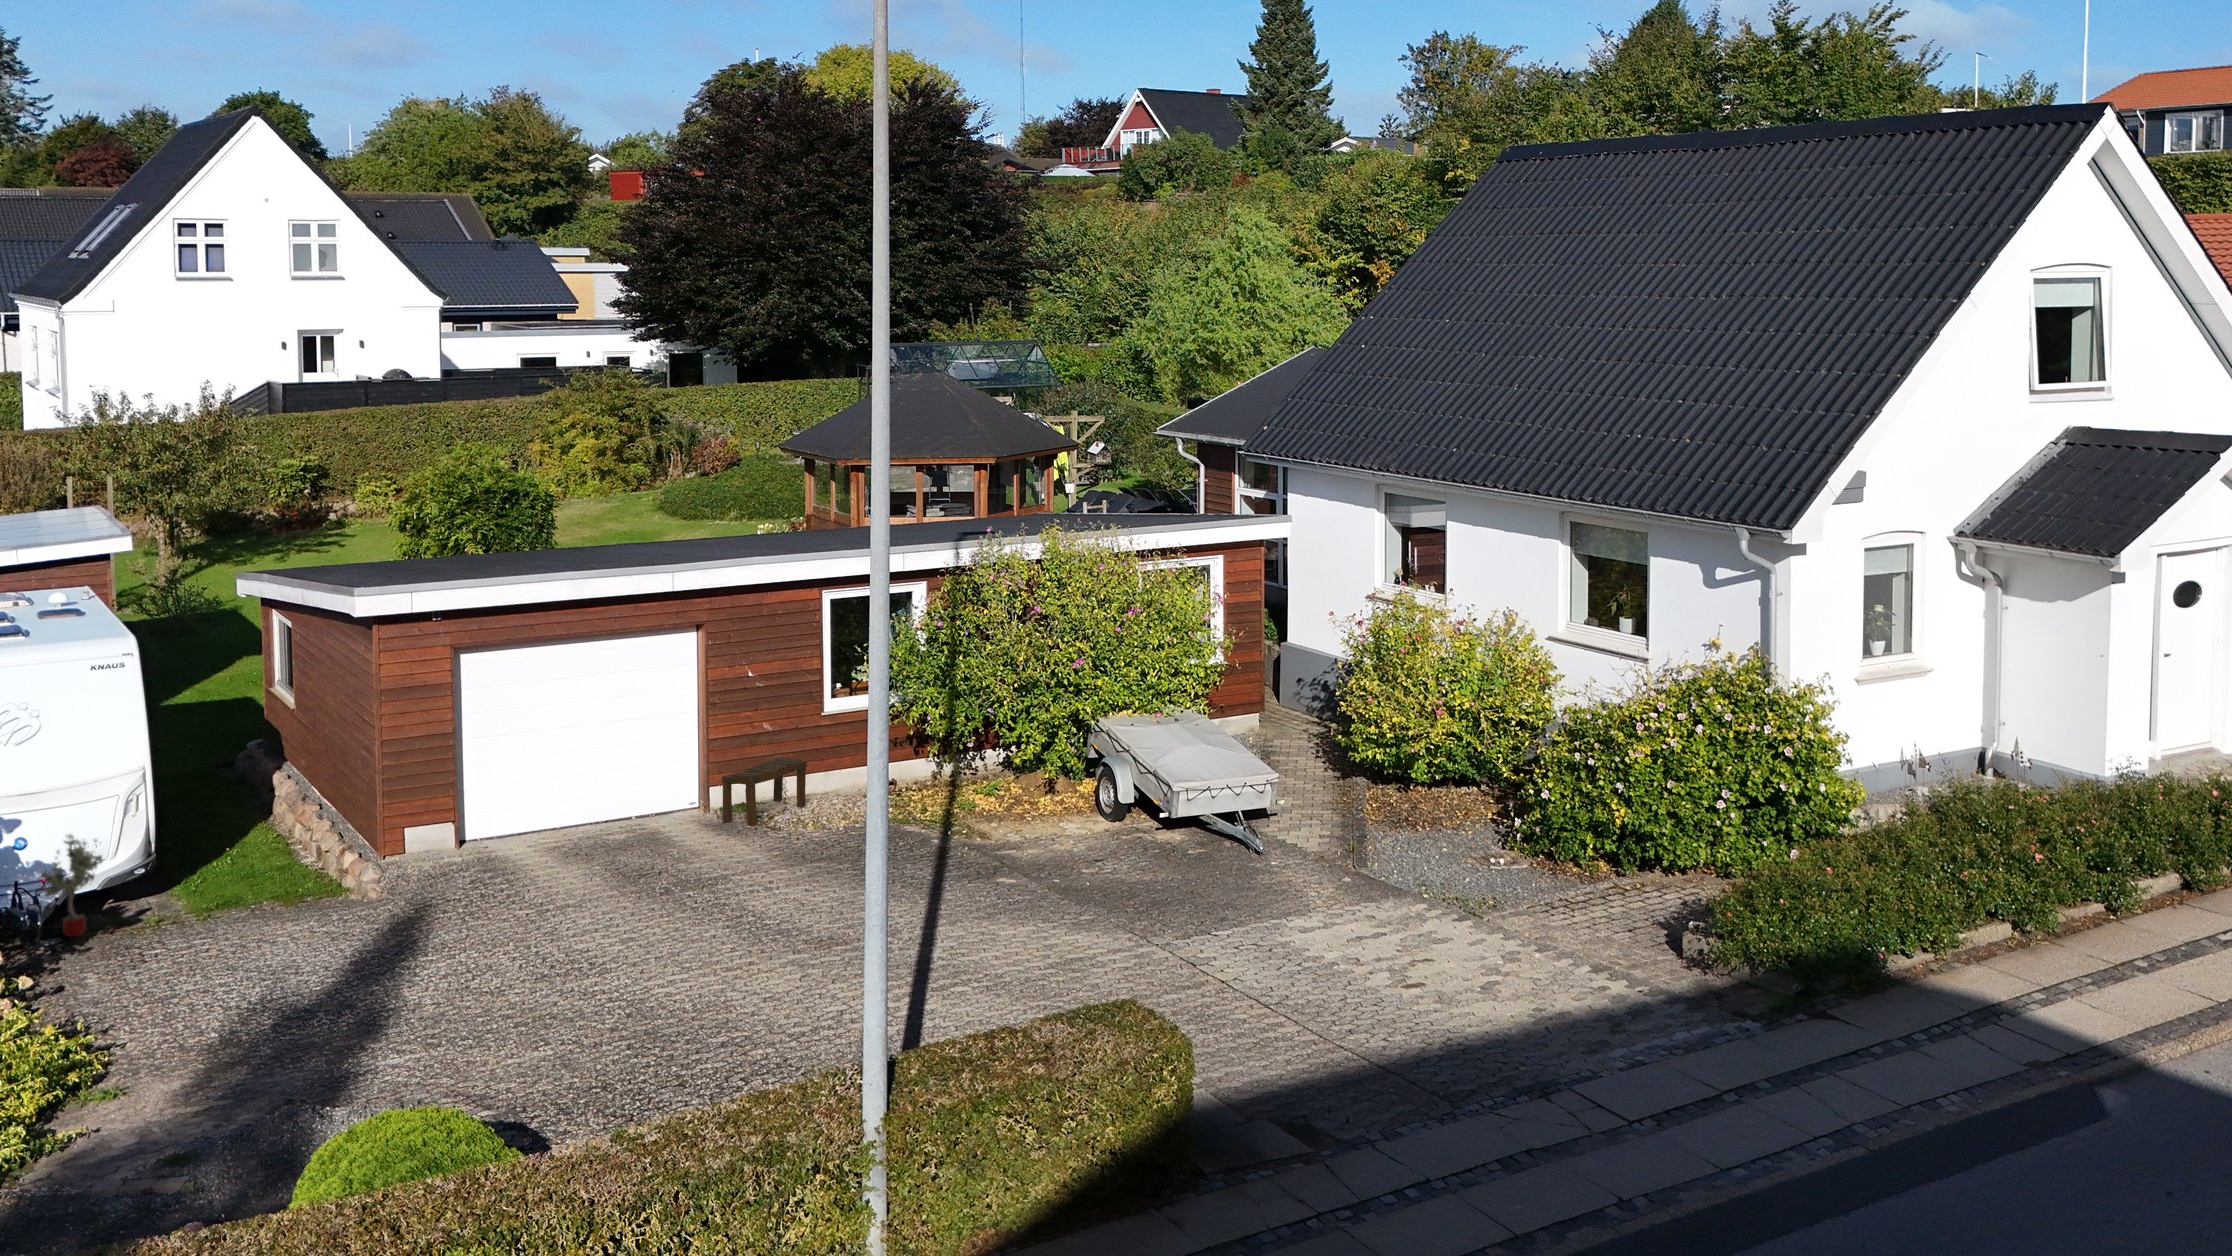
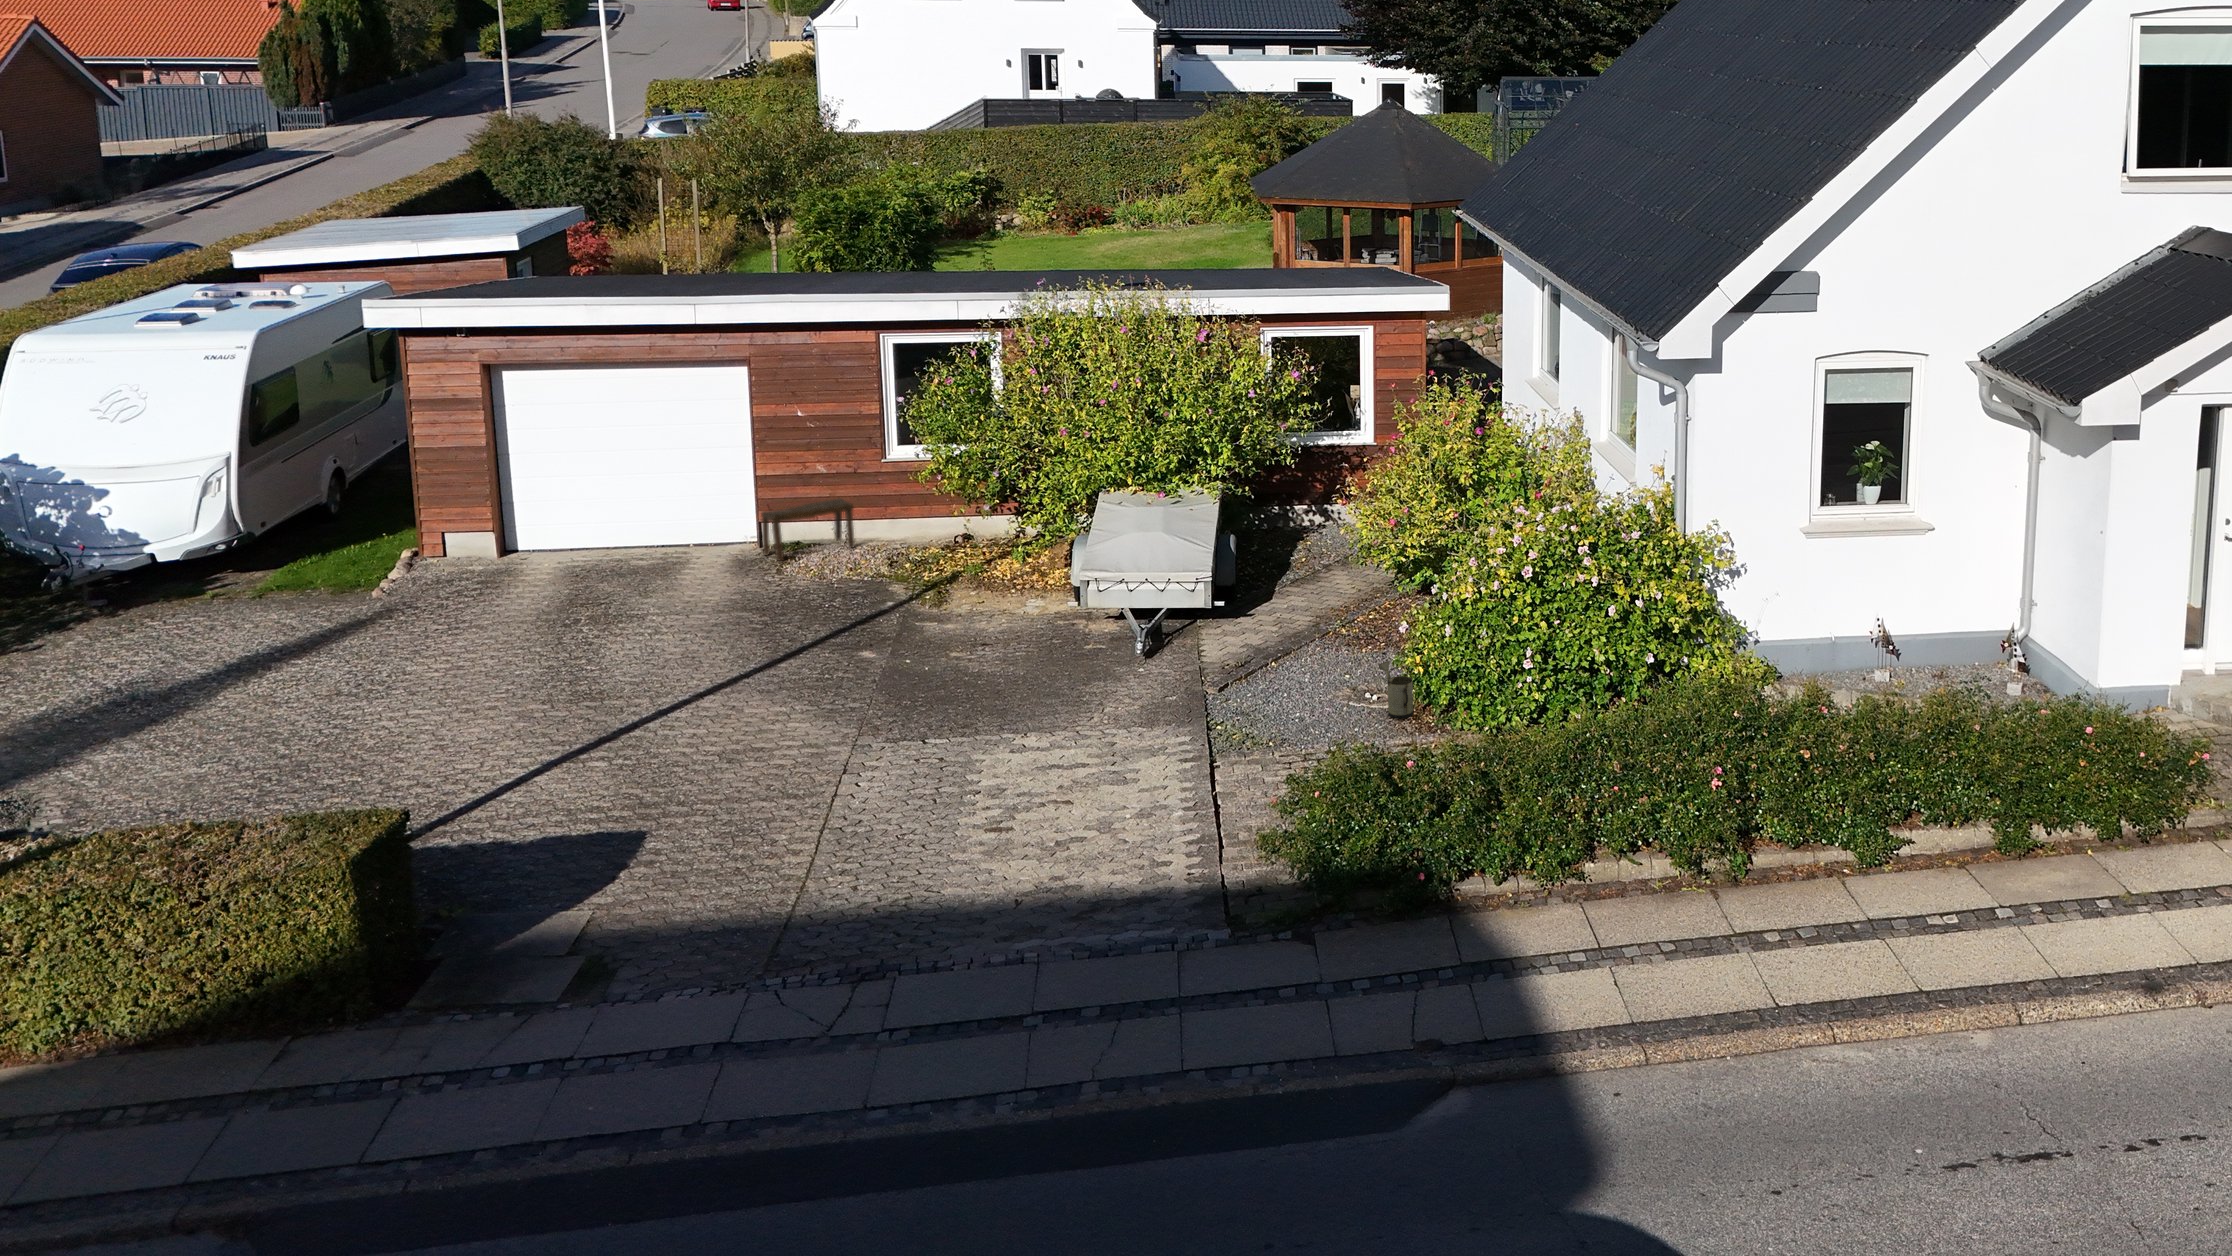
watering can: none [1543,831,1590,878] -> present [1379,662,1413,718]
potted tree: present [38,835,103,937] -> none [108,508,180,595]

